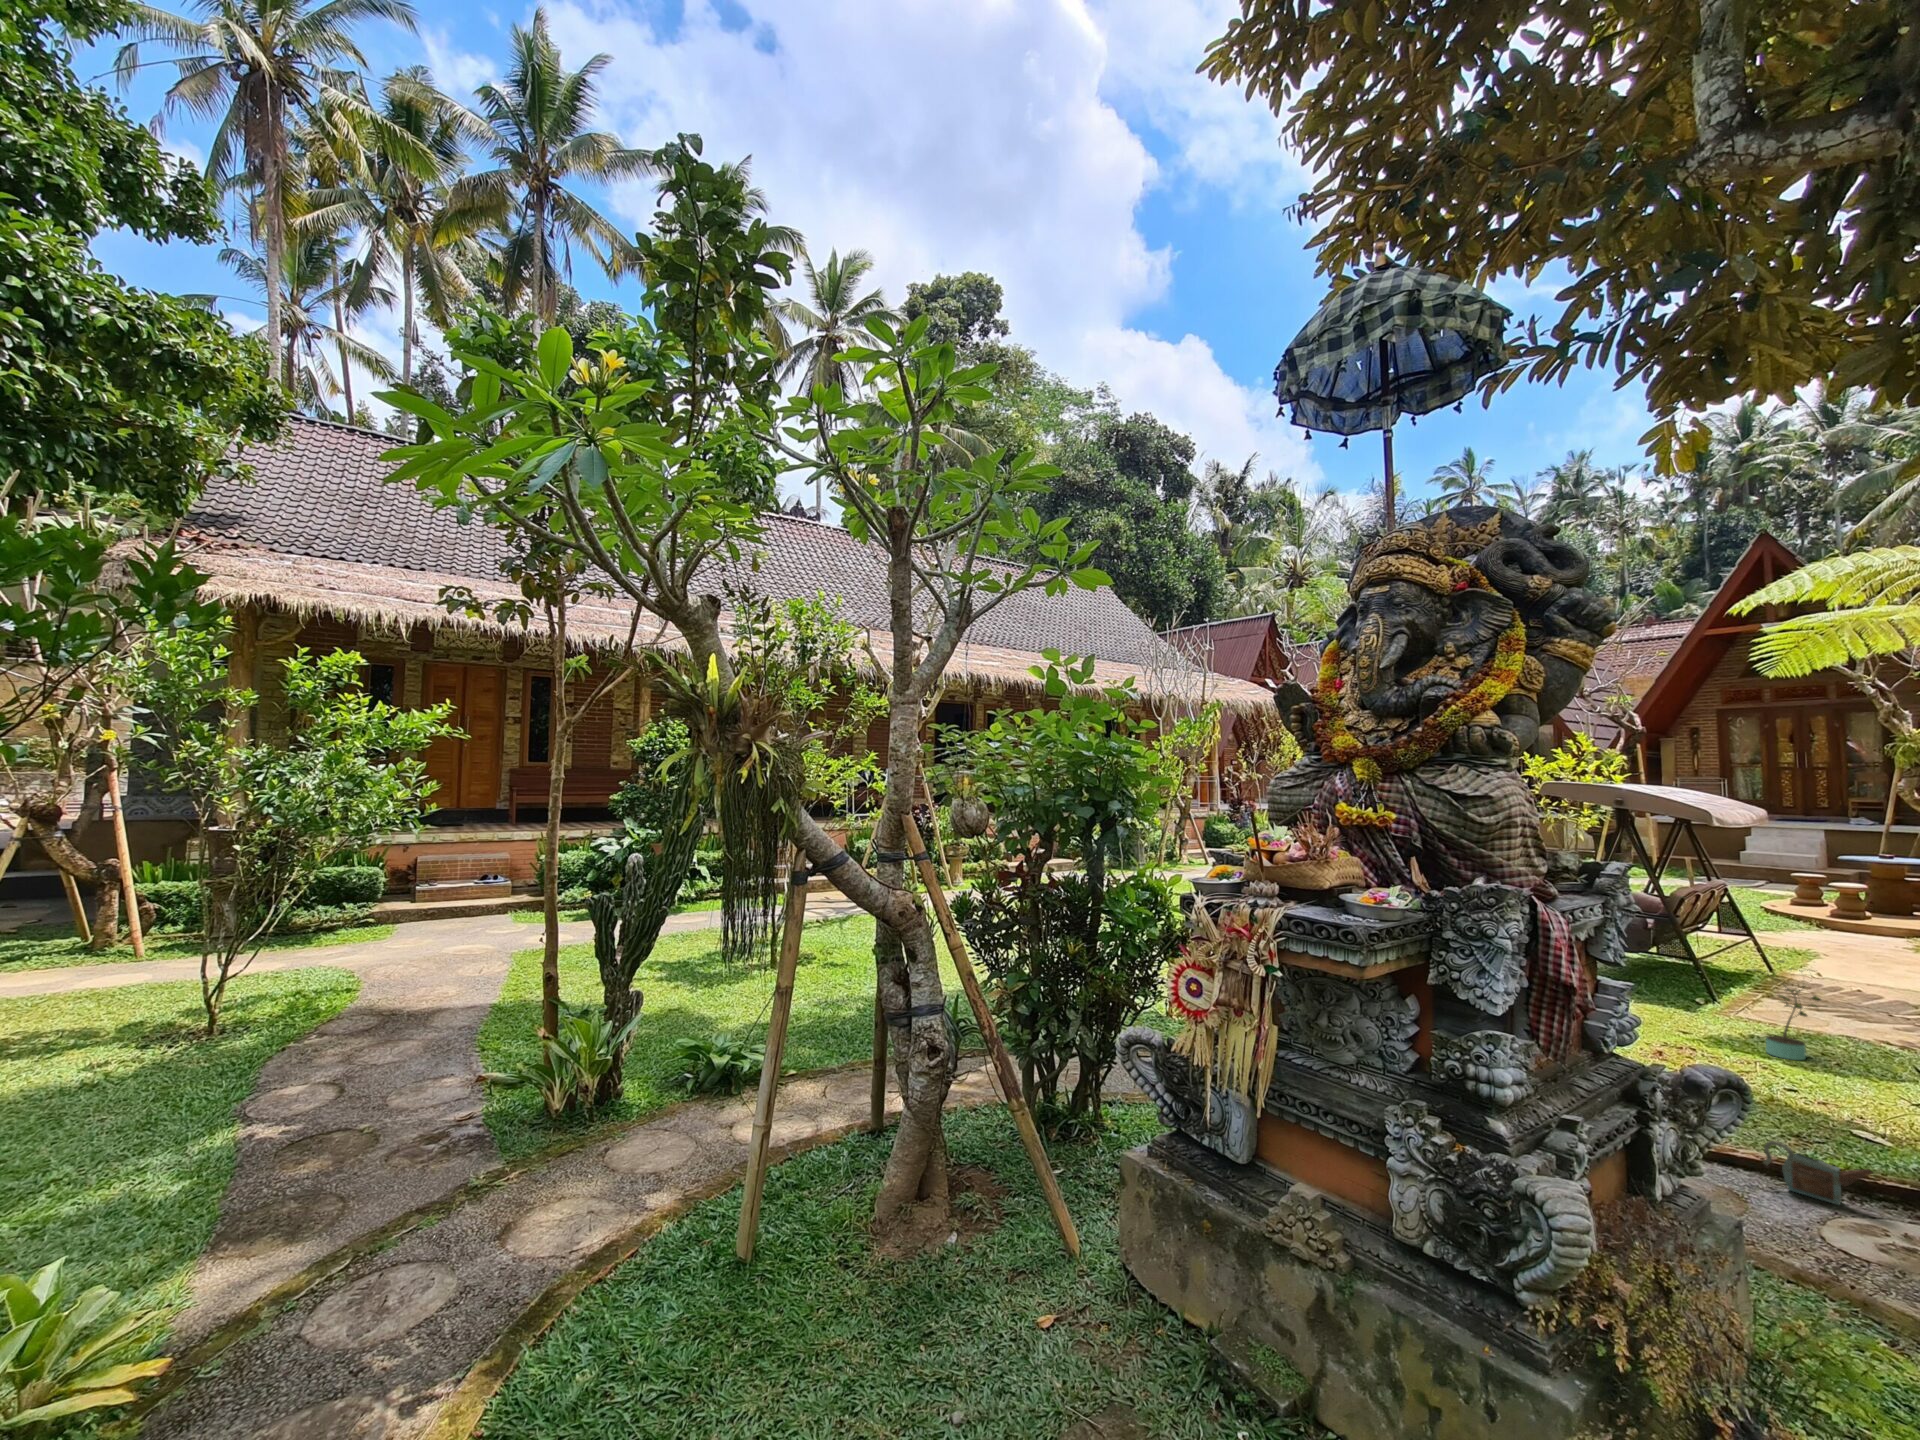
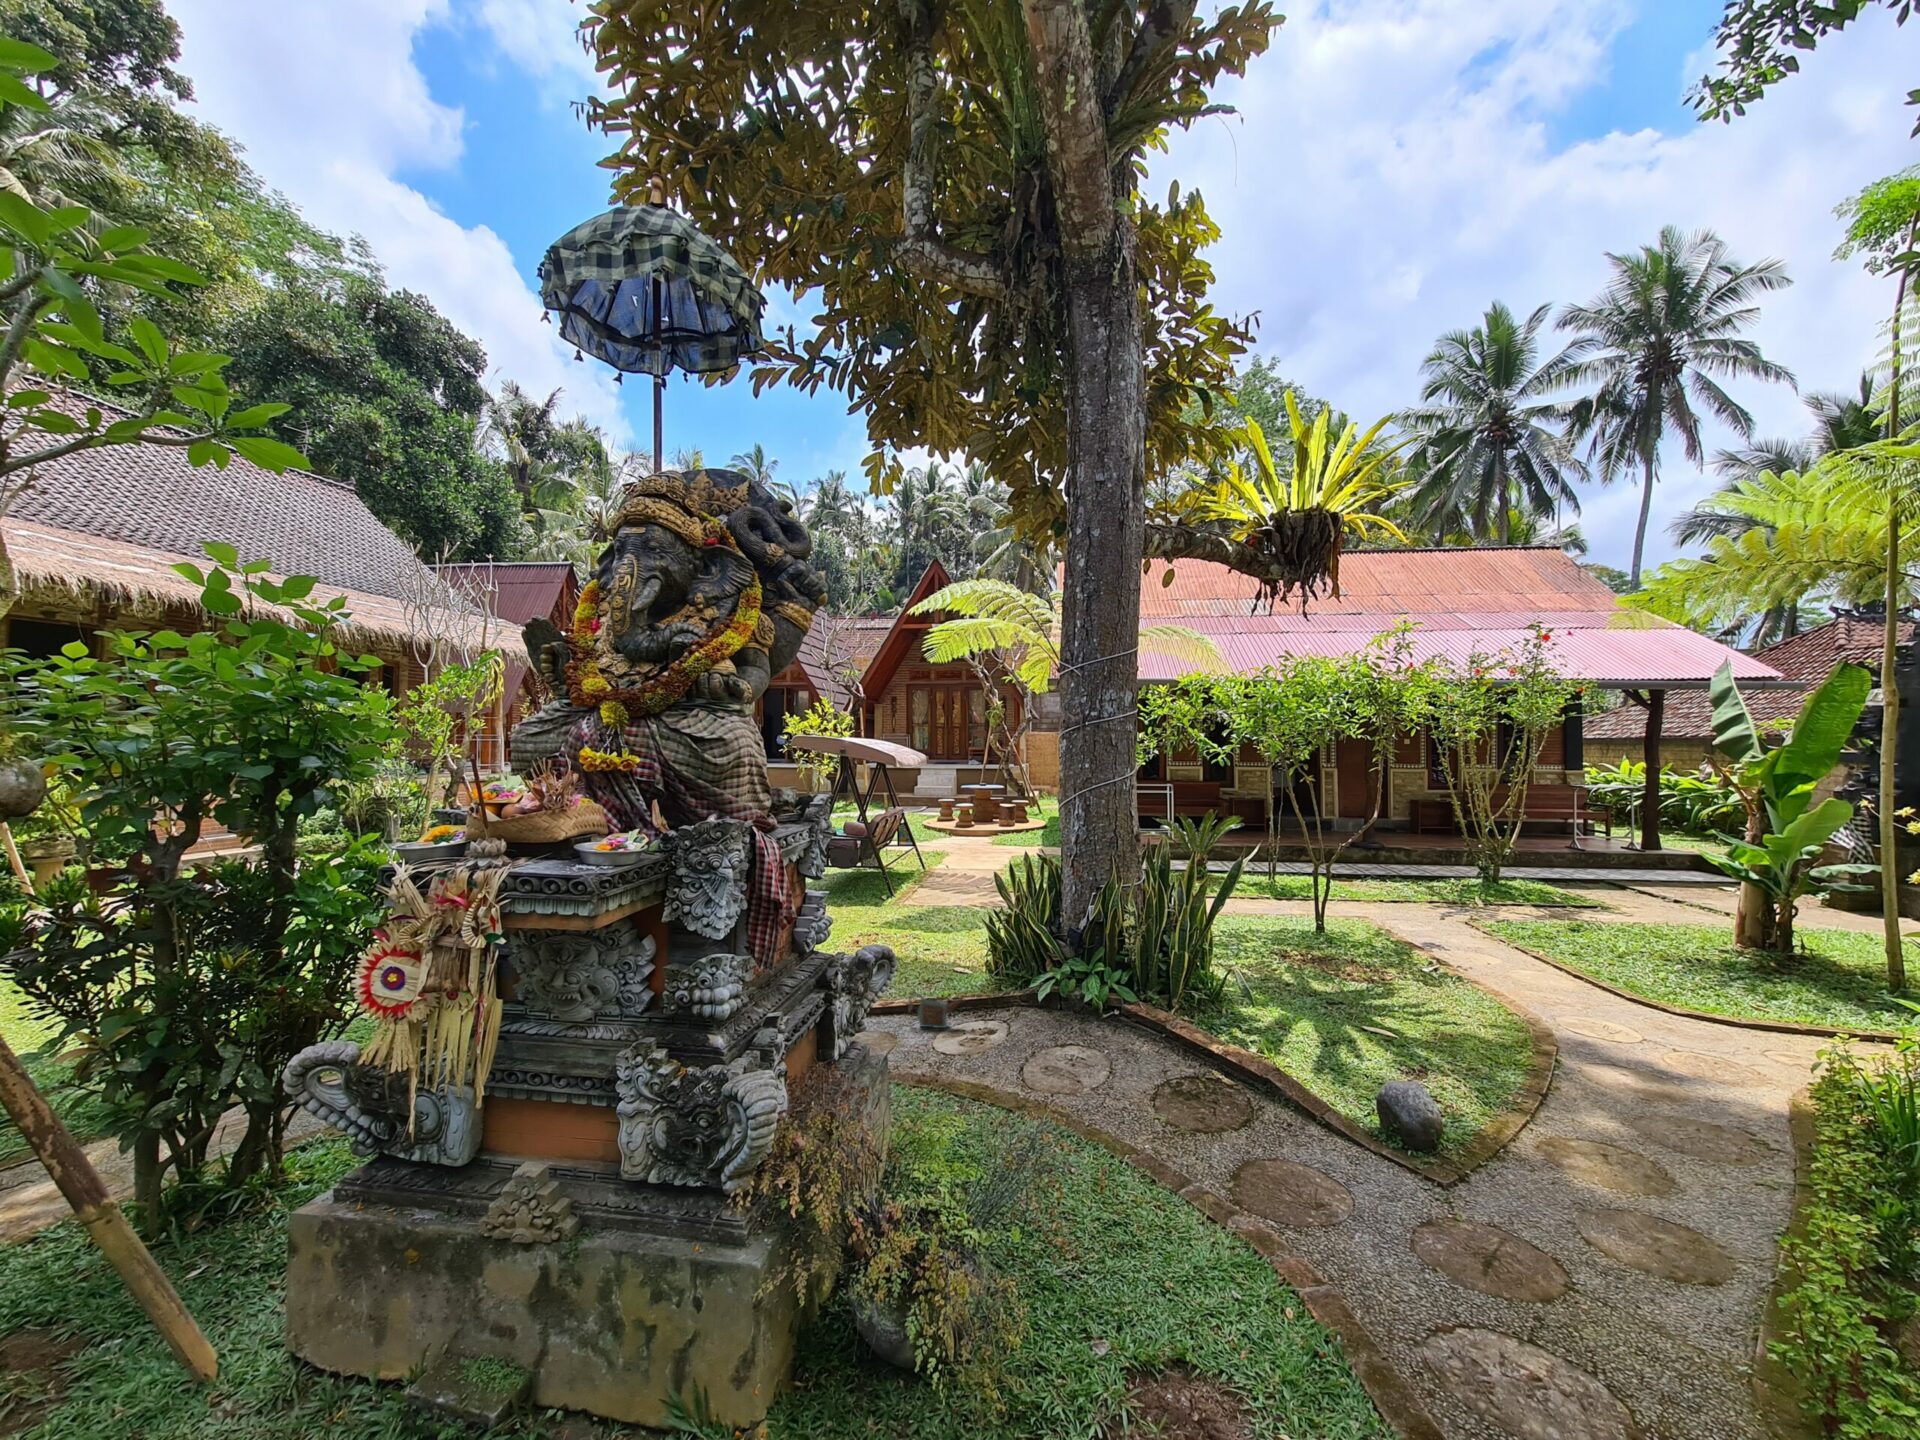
potted plant: present [1748,961,1821,1060] -> none [909,861,947,931]

